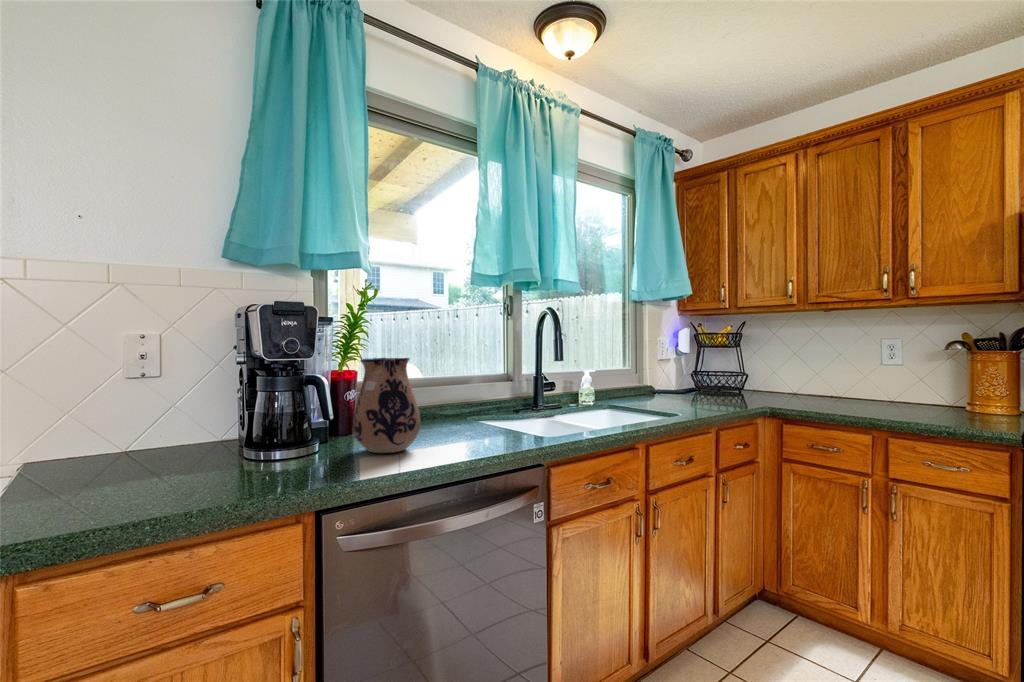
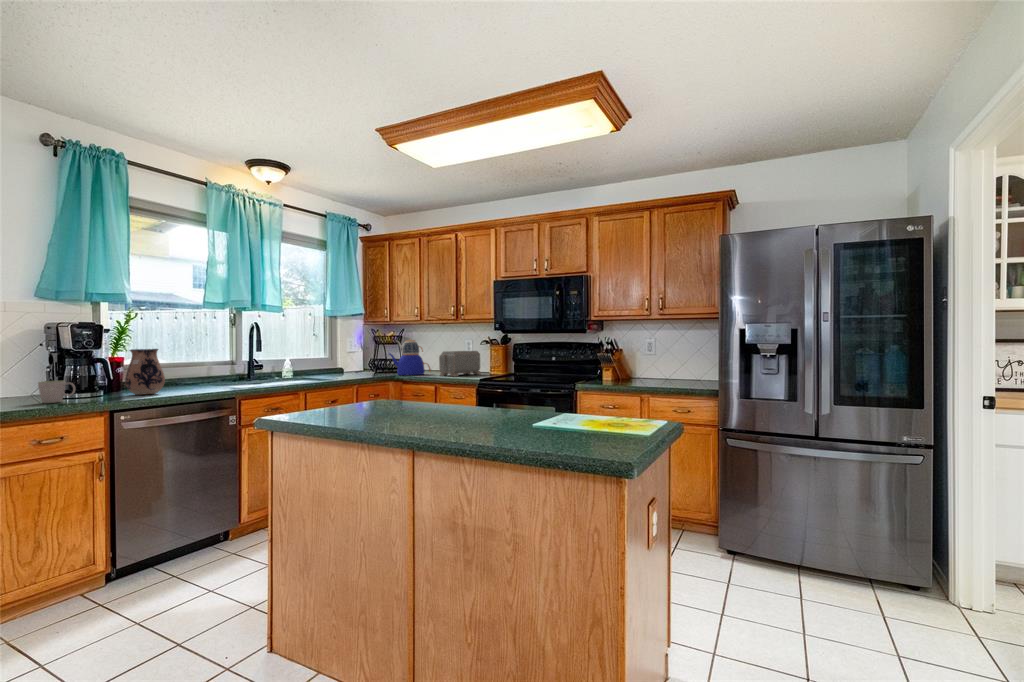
teapot: none [744,336,826,405] -> present [389,340,431,375]
toaster: none [866,361,960,417] -> present [439,351,481,376]
mug: none [189,428,258,482] -> present [38,381,75,403]

